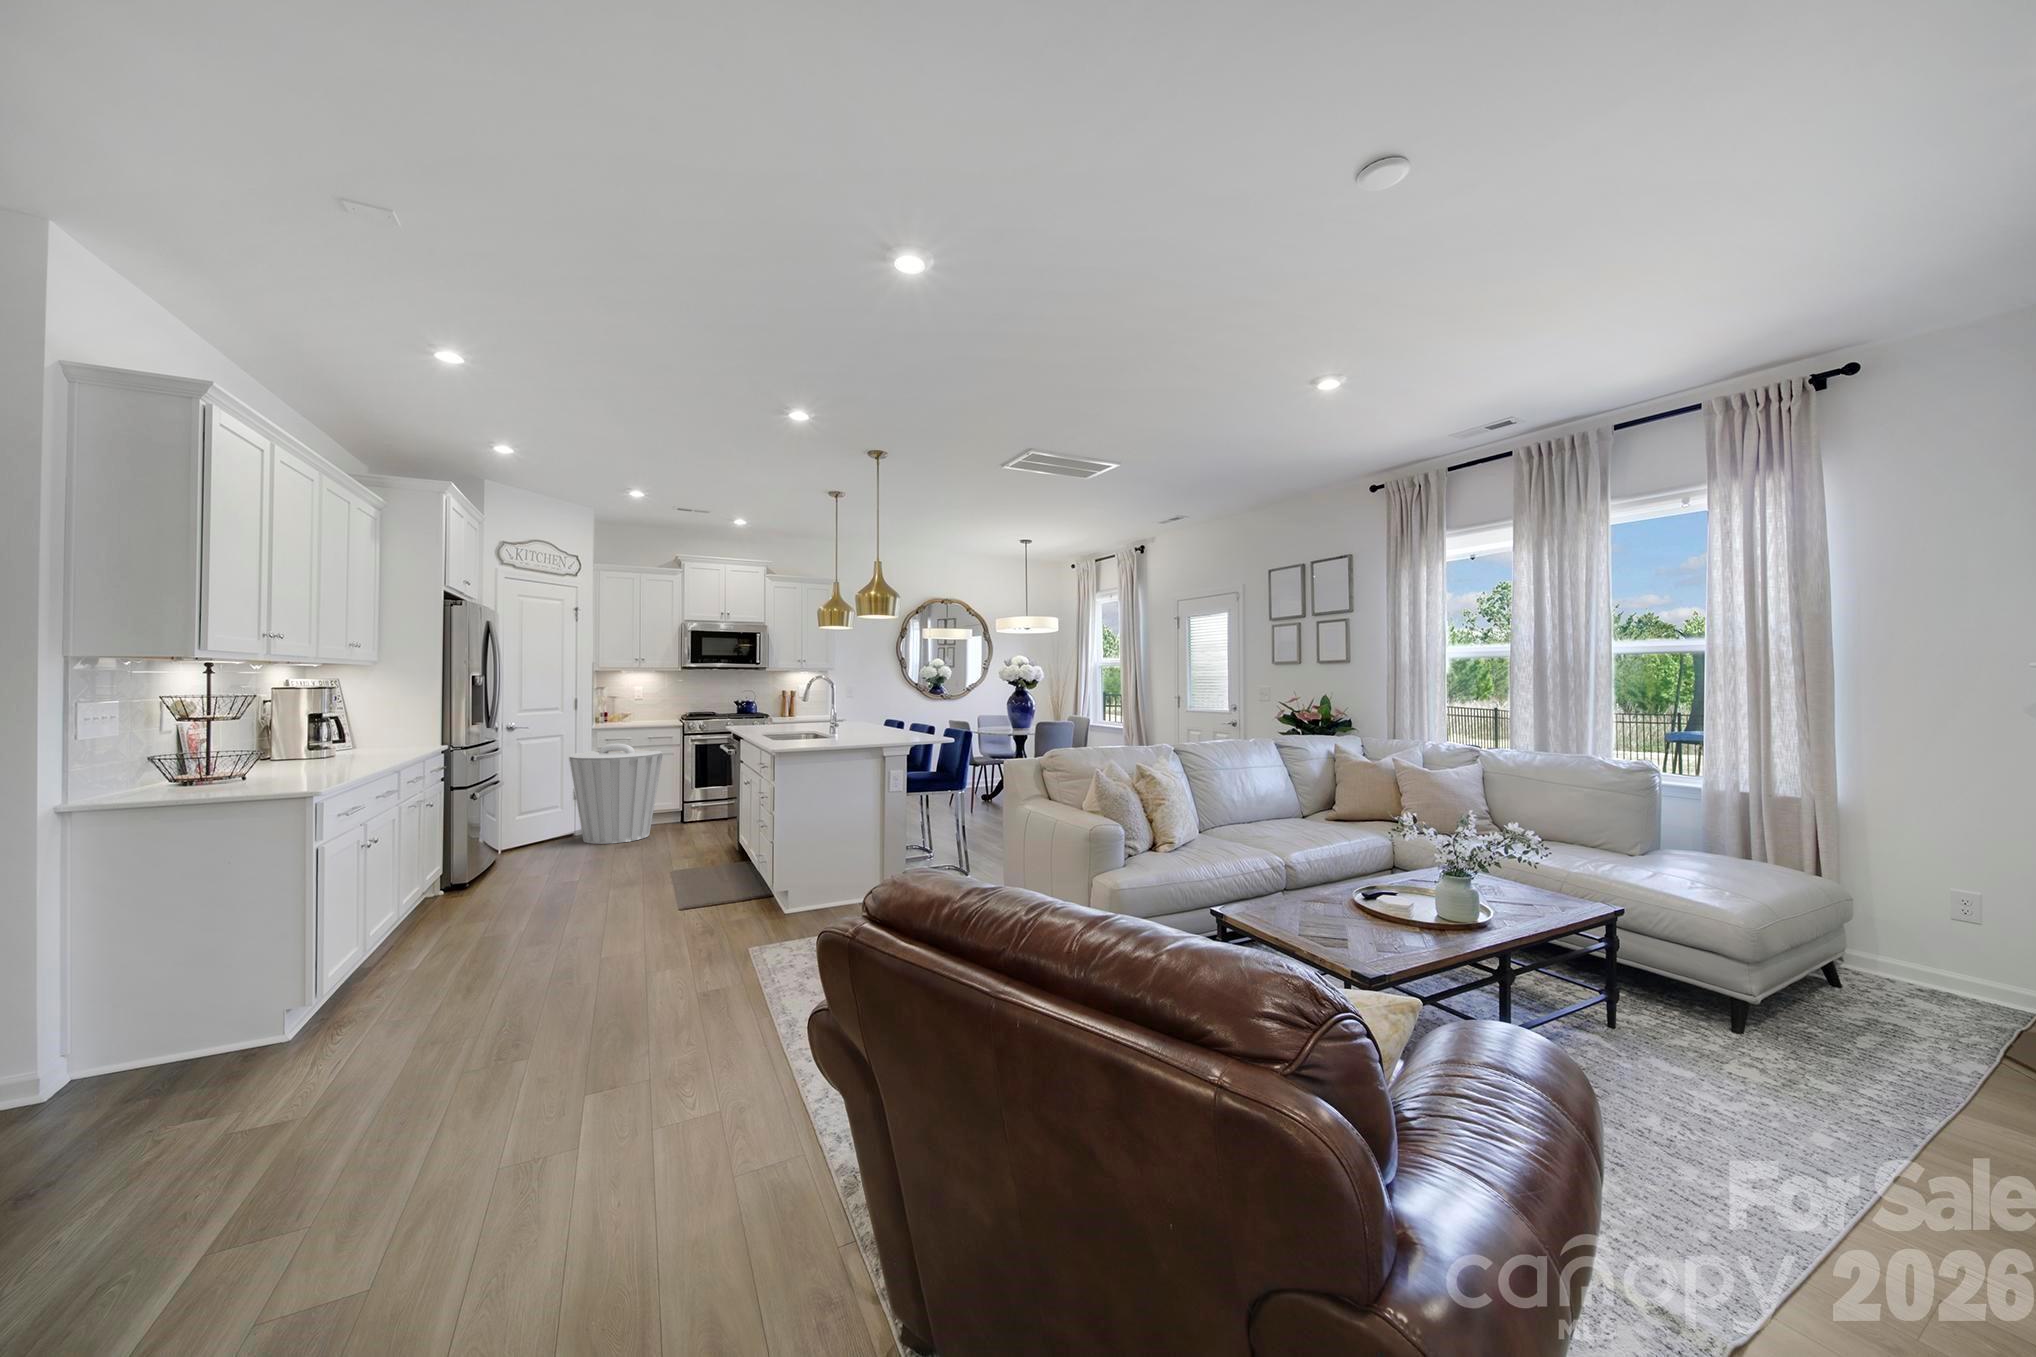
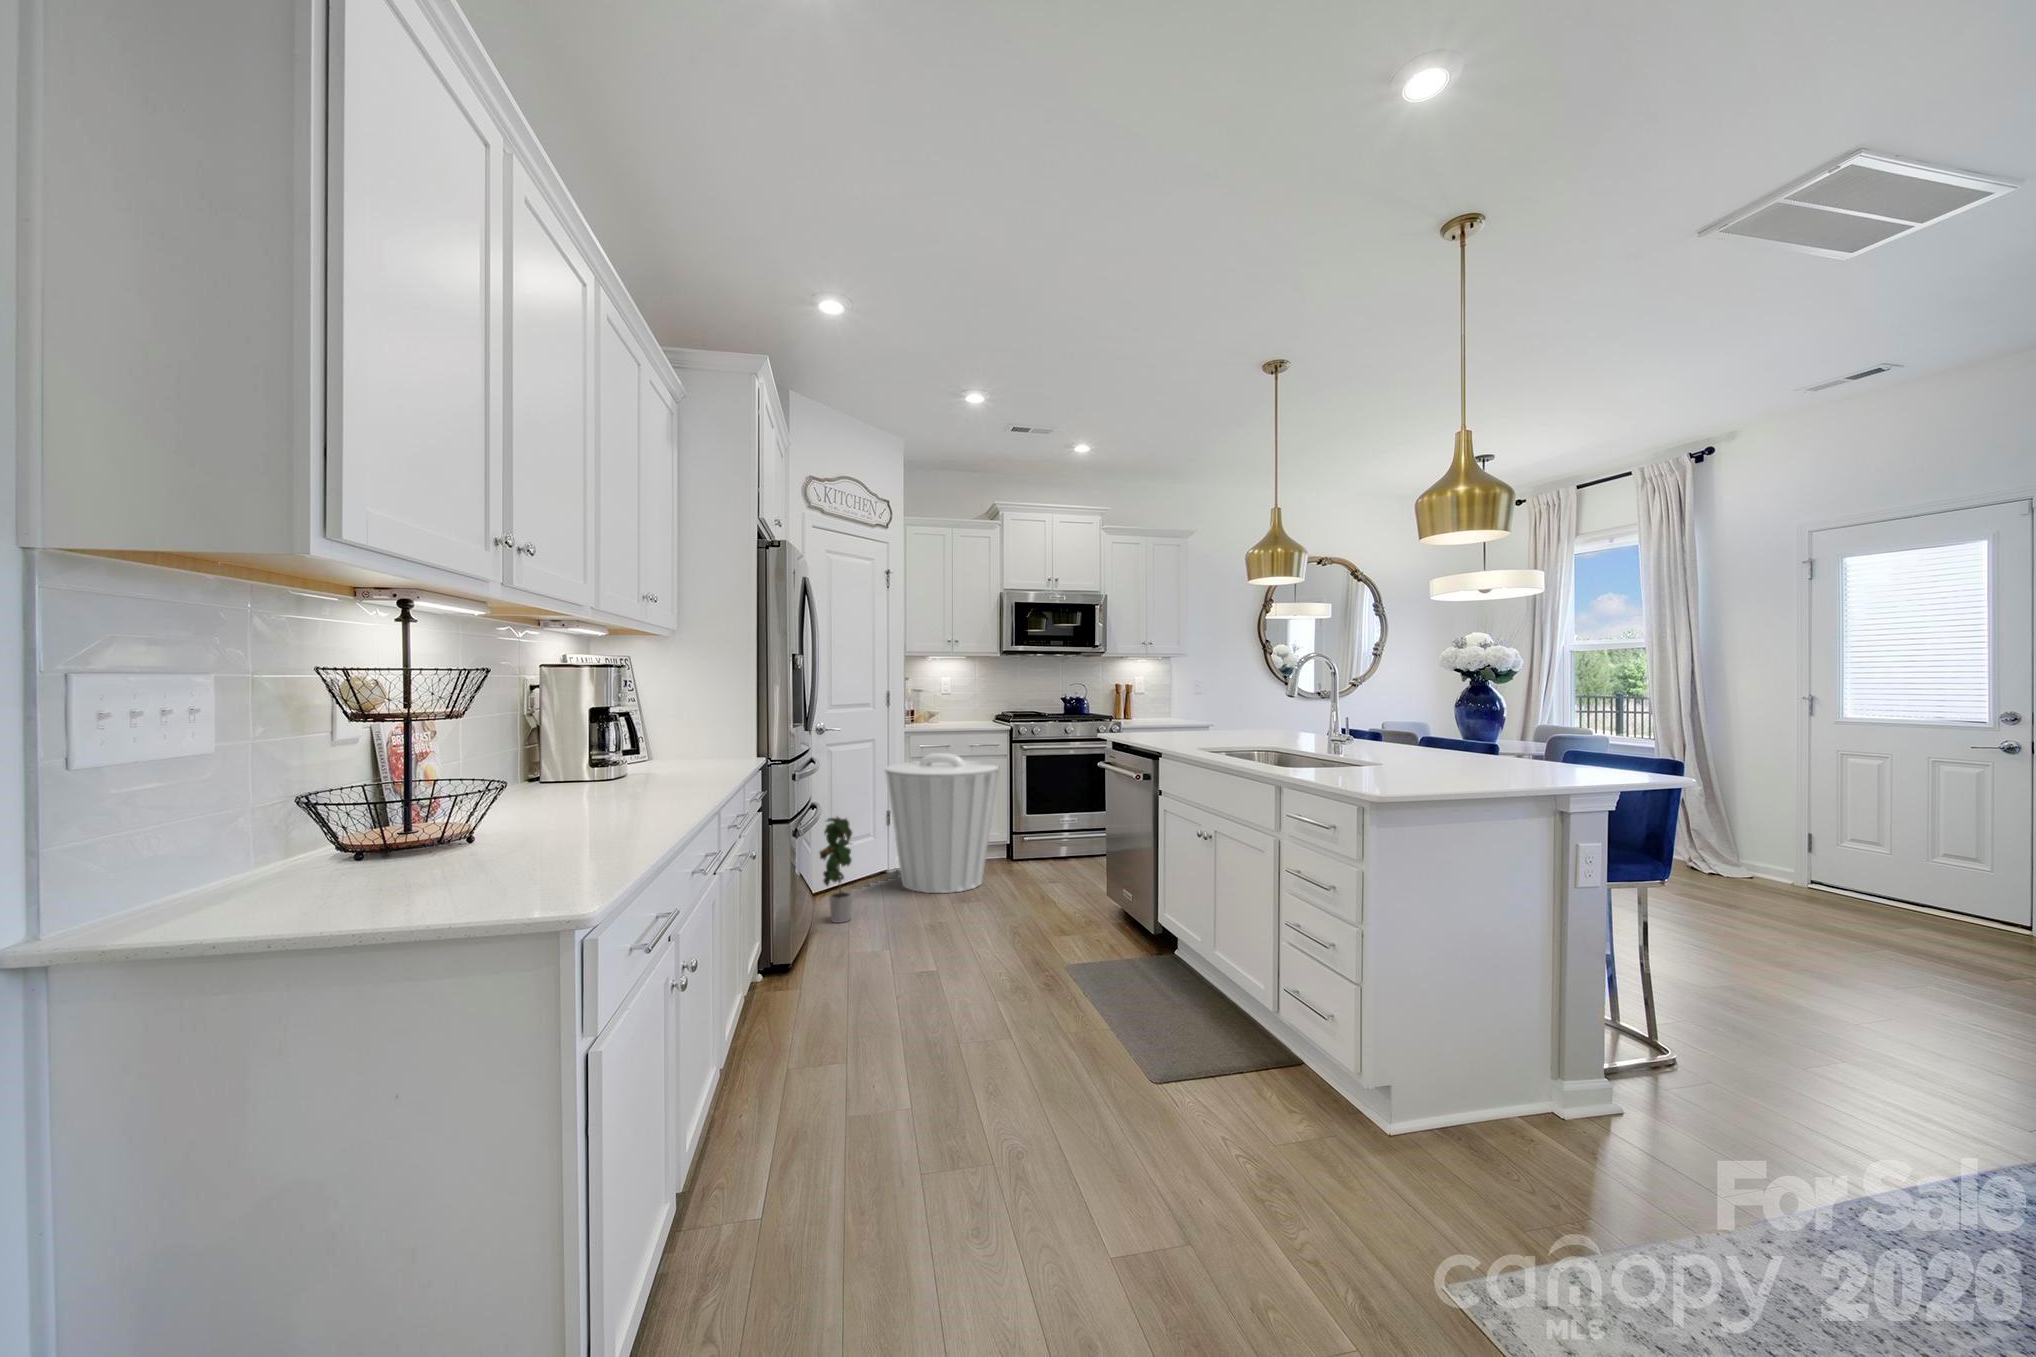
potted plant: none [501,788,534,863] -> present [820,816,852,923]

